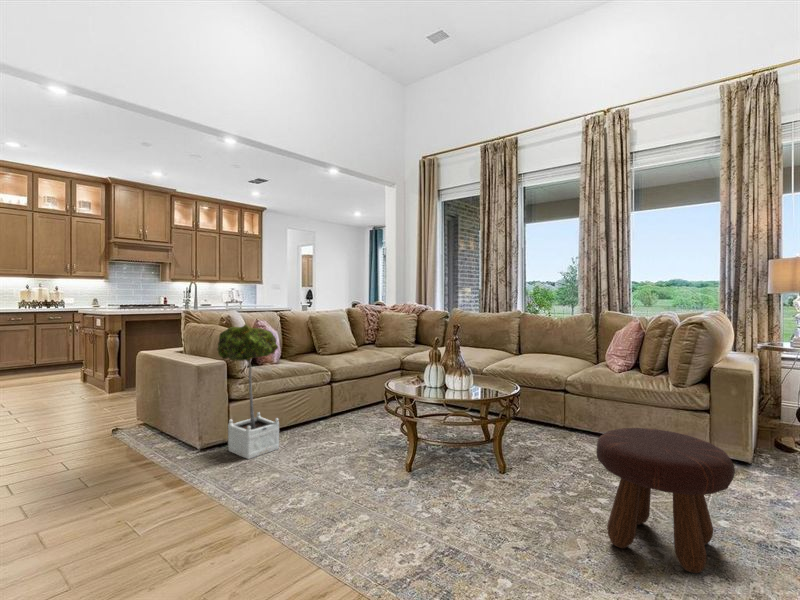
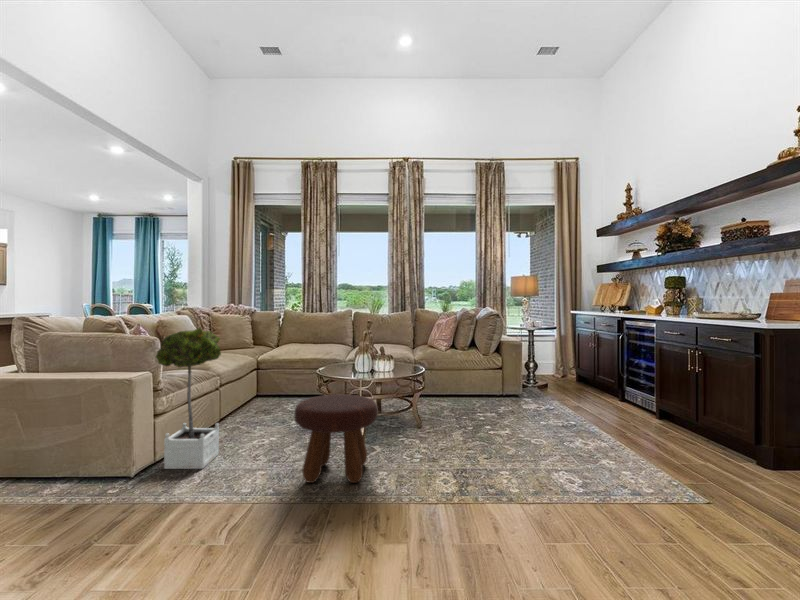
footstool: present [597,428,735,573] -> present [295,394,378,483]

